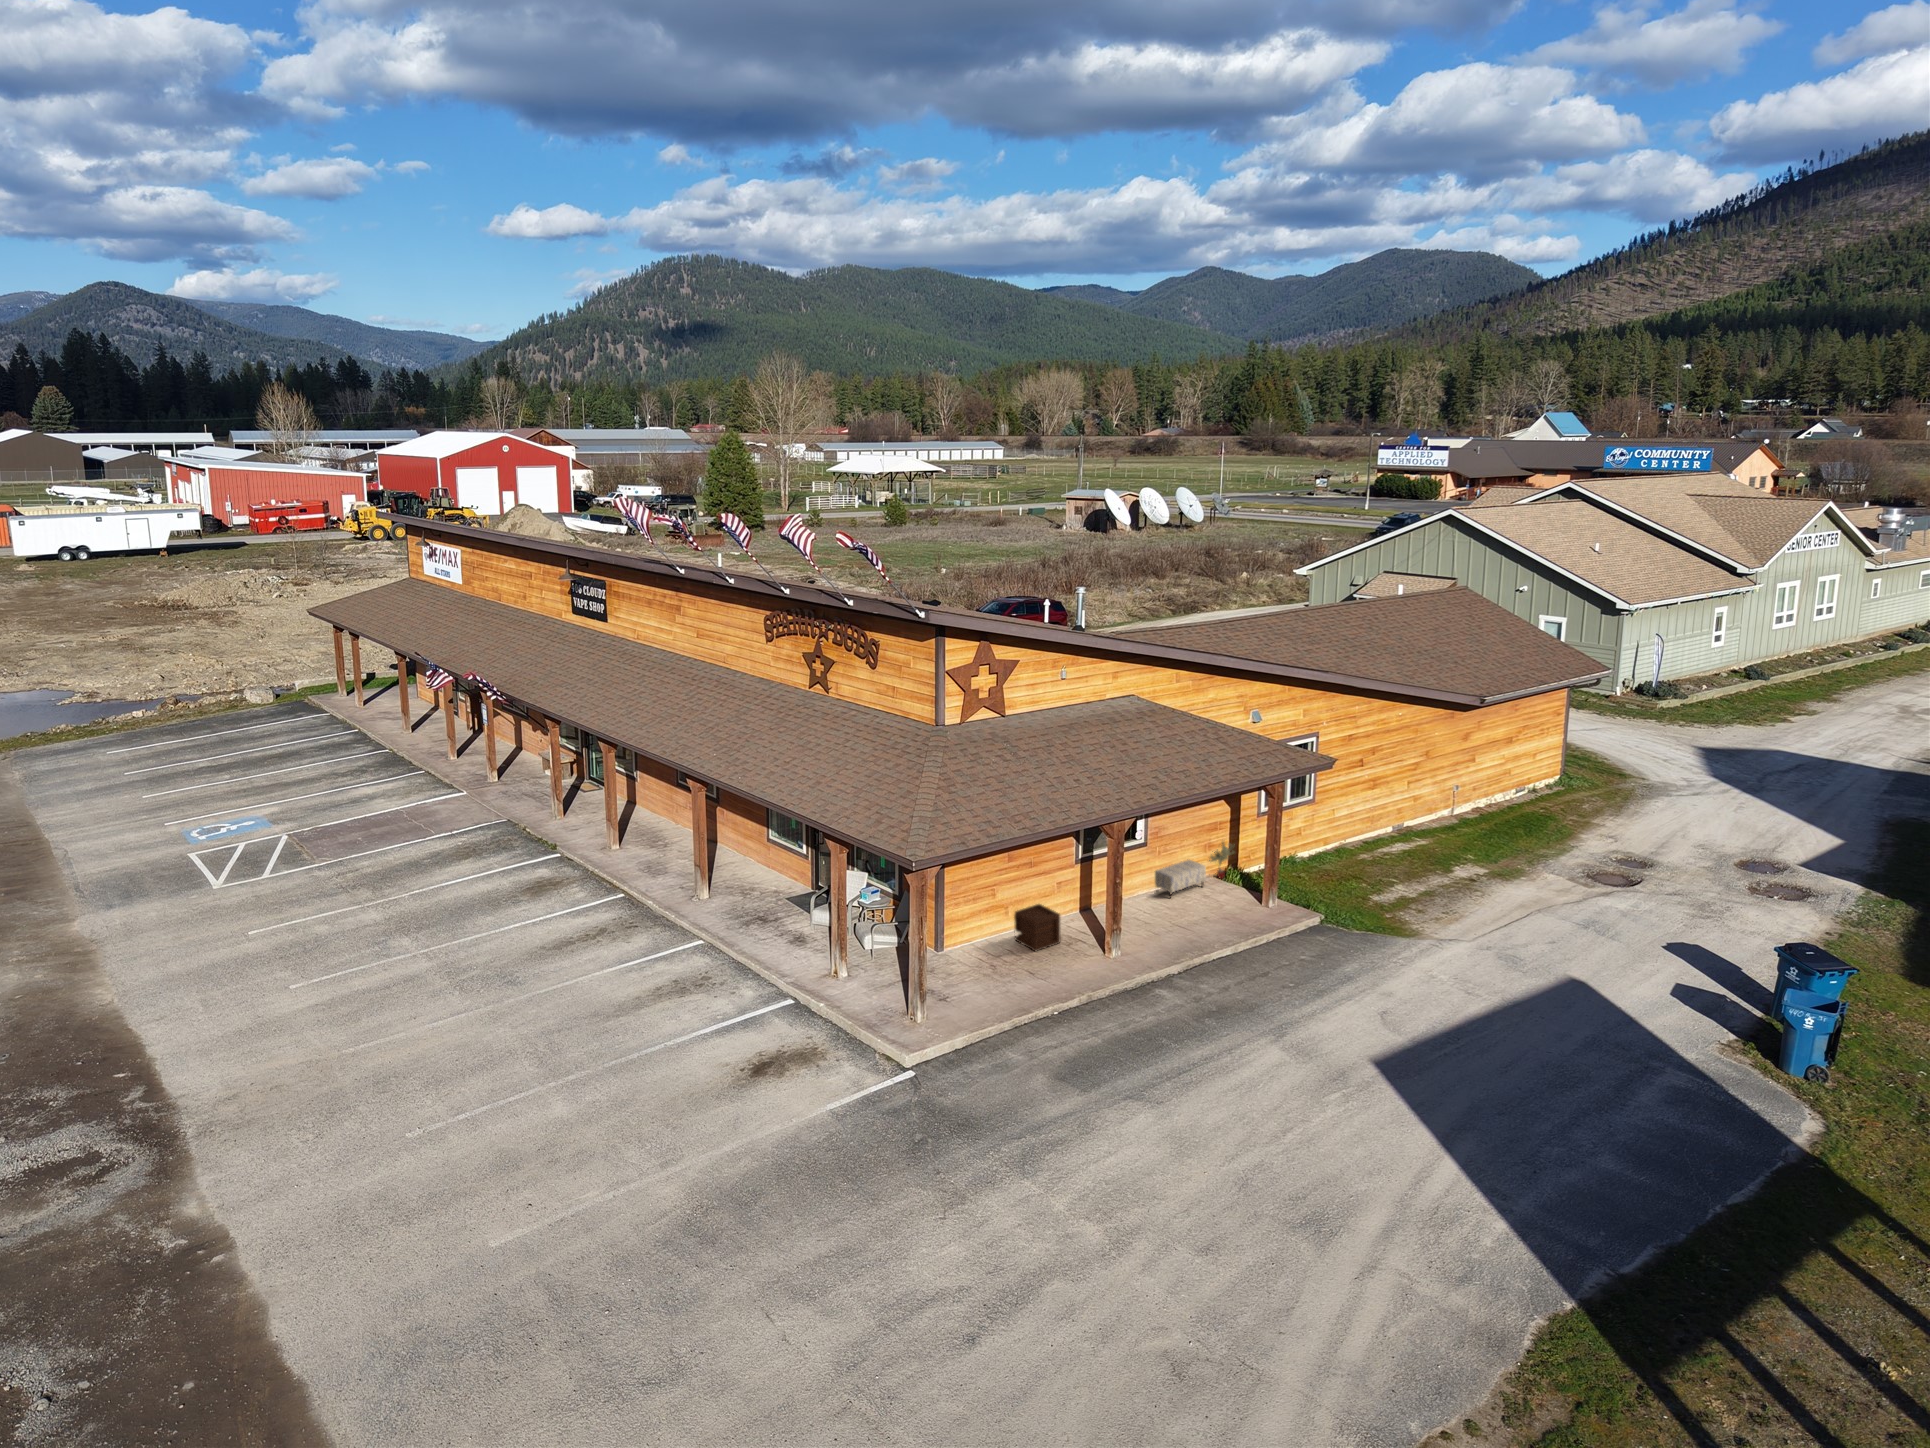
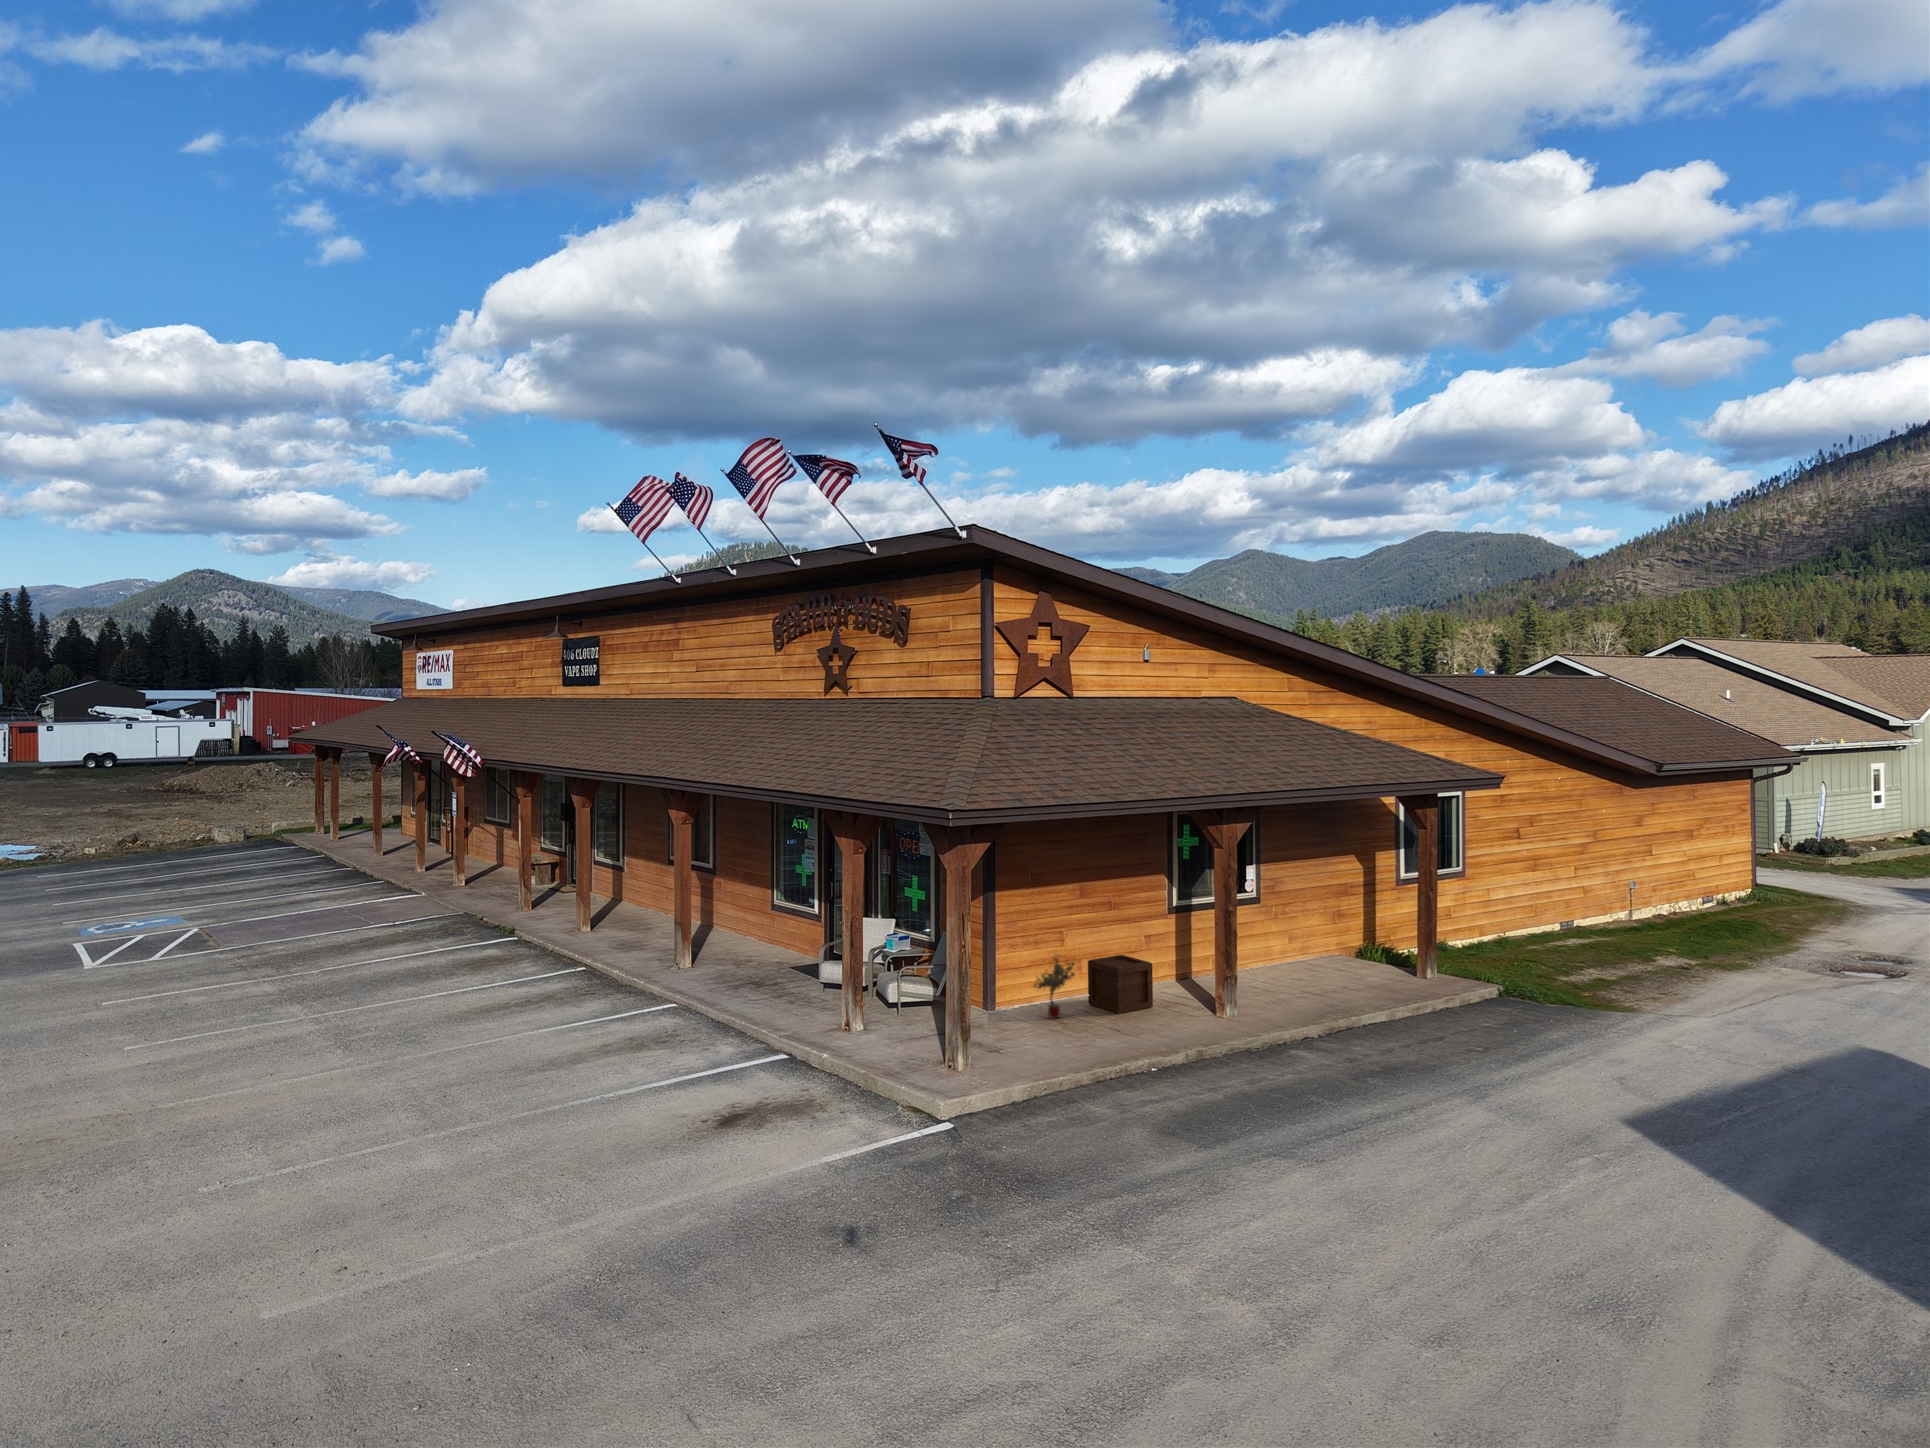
potted tree: present [1209,842,1234,879] -> present [1033,958,1075,1019]
bench: present [1155,860,1206,898] -> none [1270,930,1339,974]

